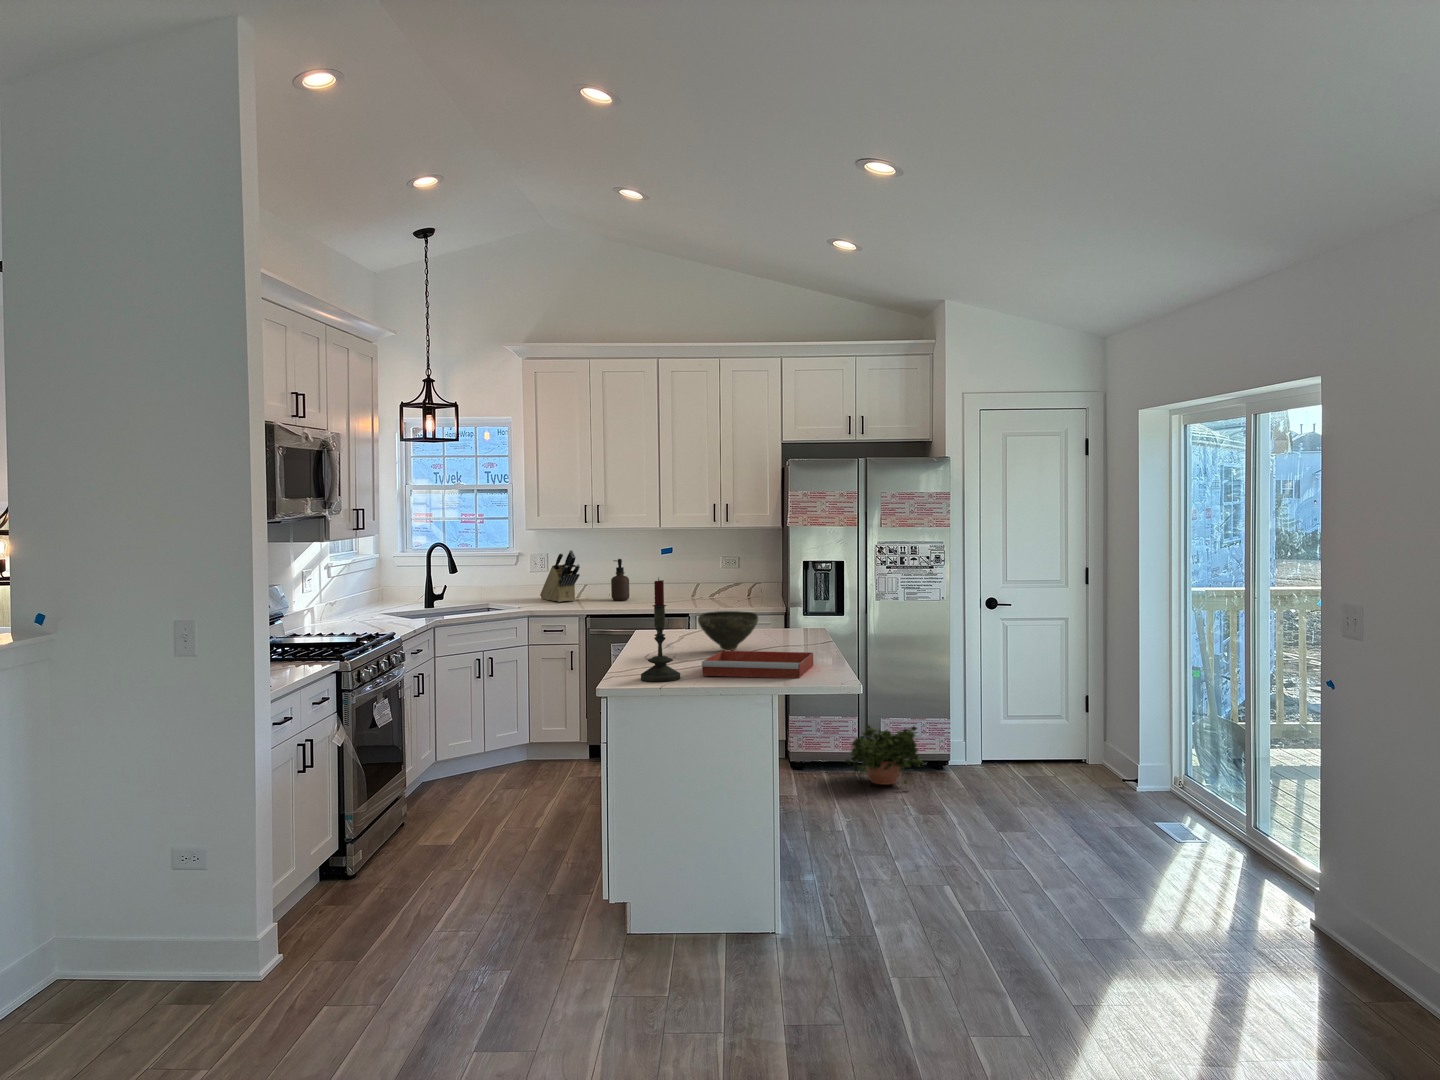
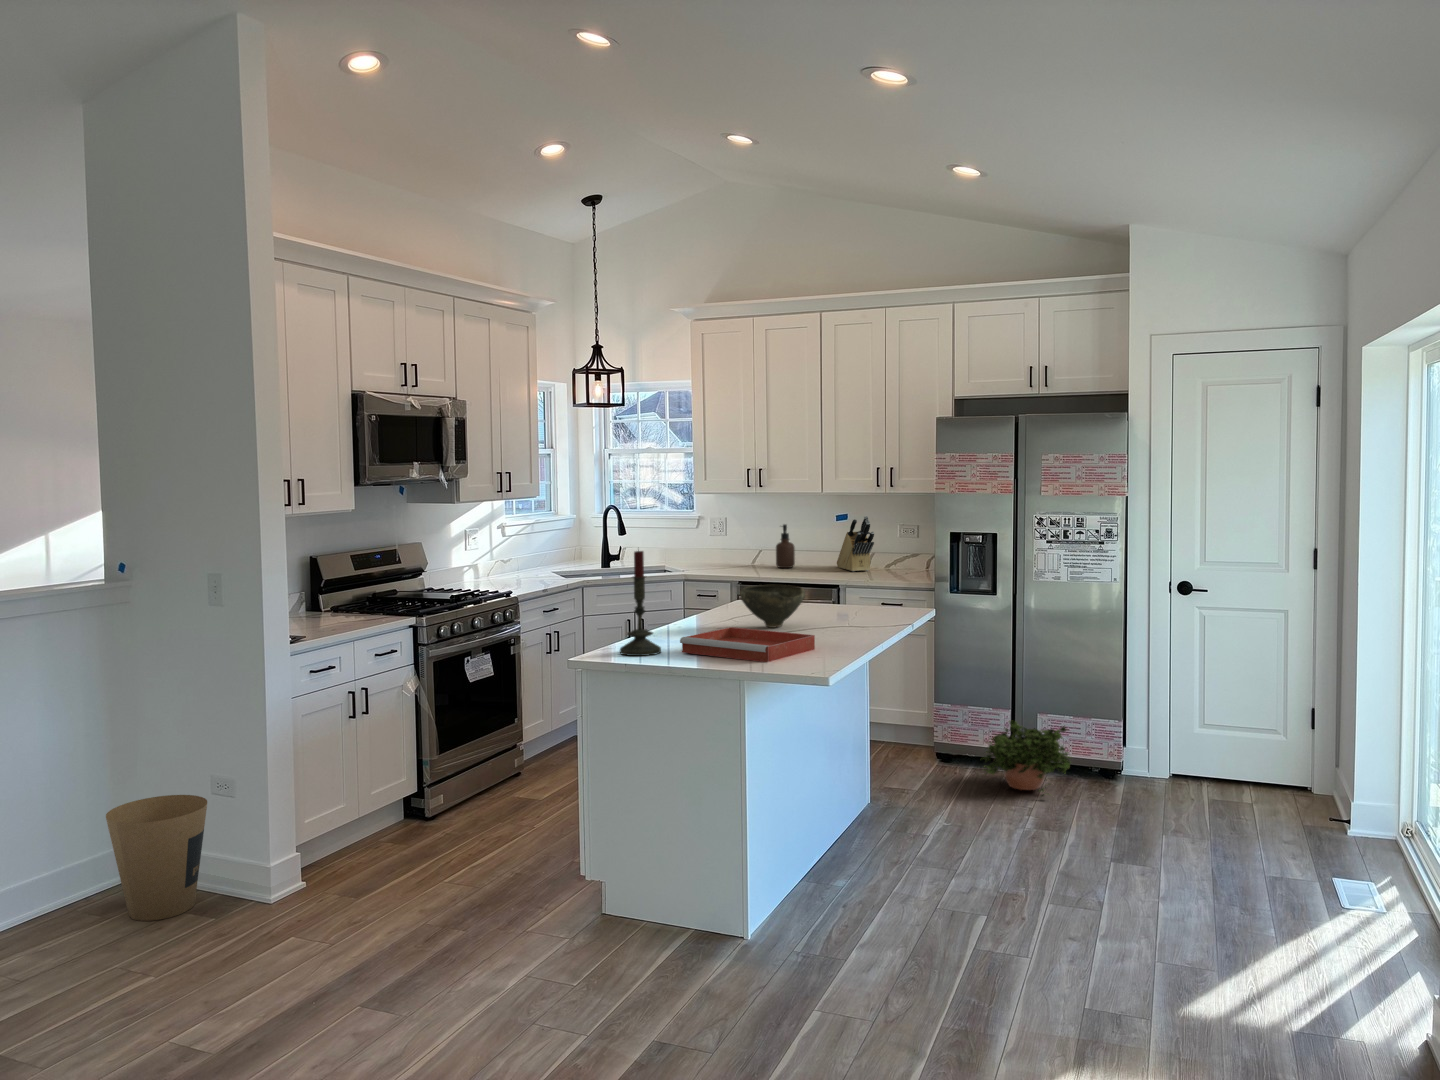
knife block: present [540,550,580,602] -> present [837,516,874,571]
trash can: none [56,878,178,1033] -> present [106,795,207,921]

